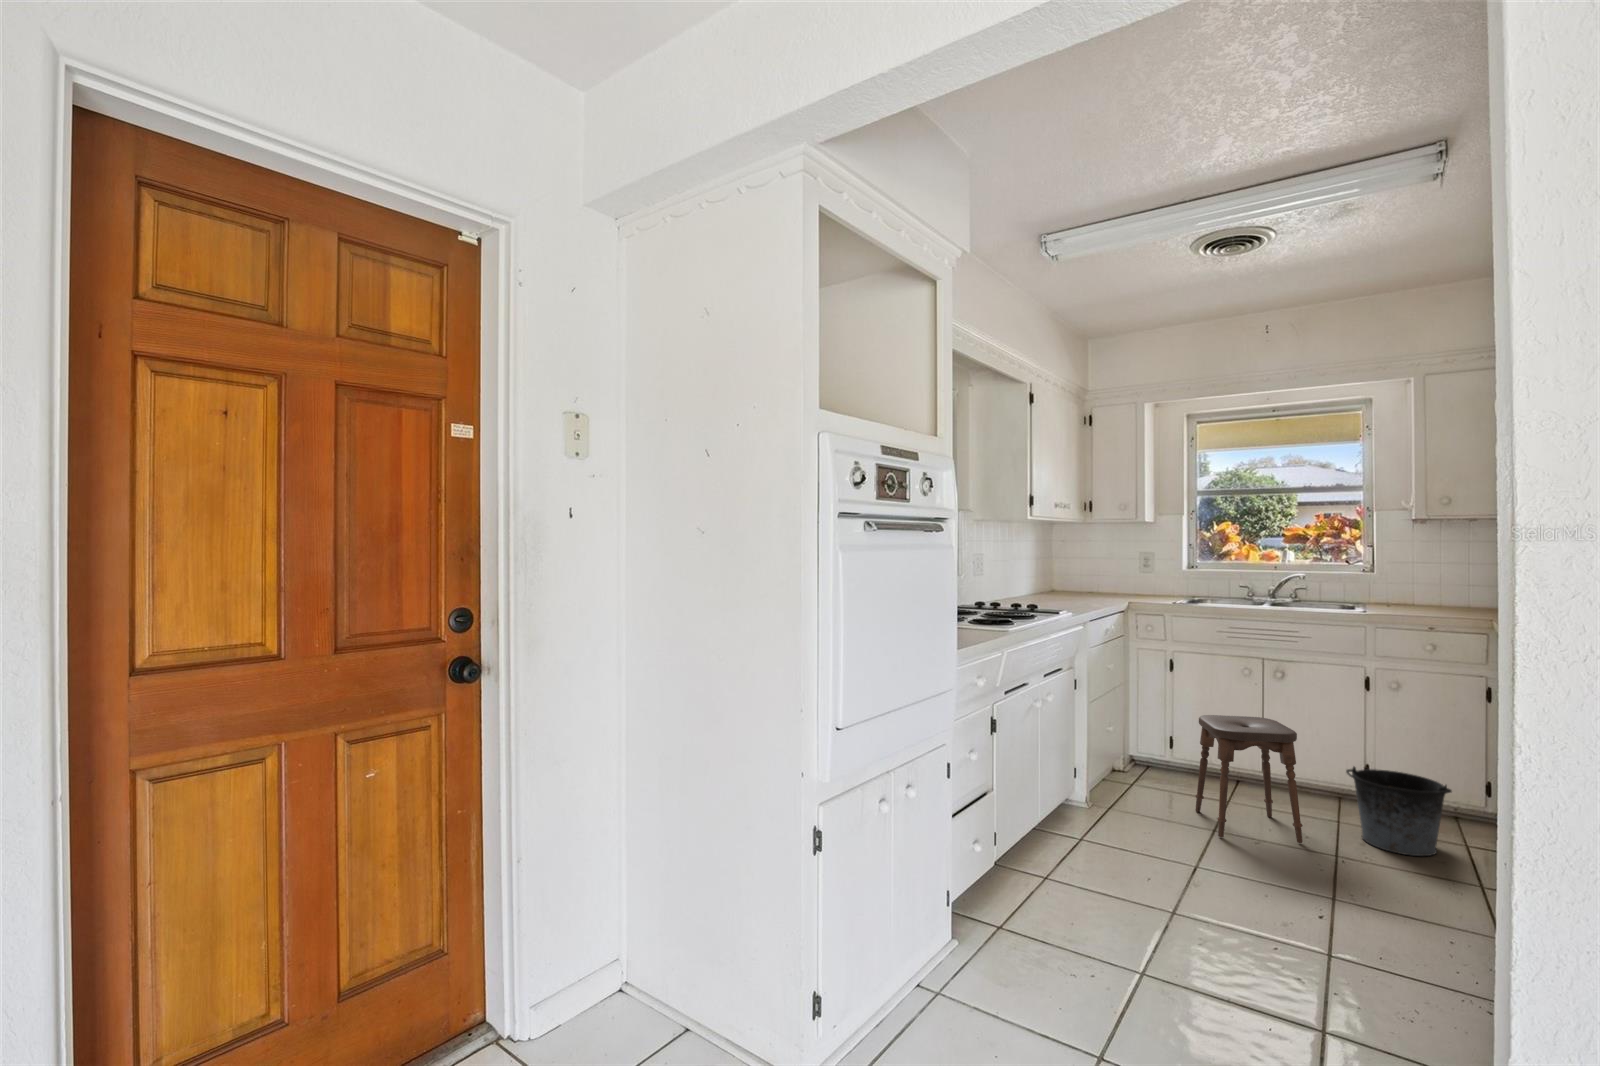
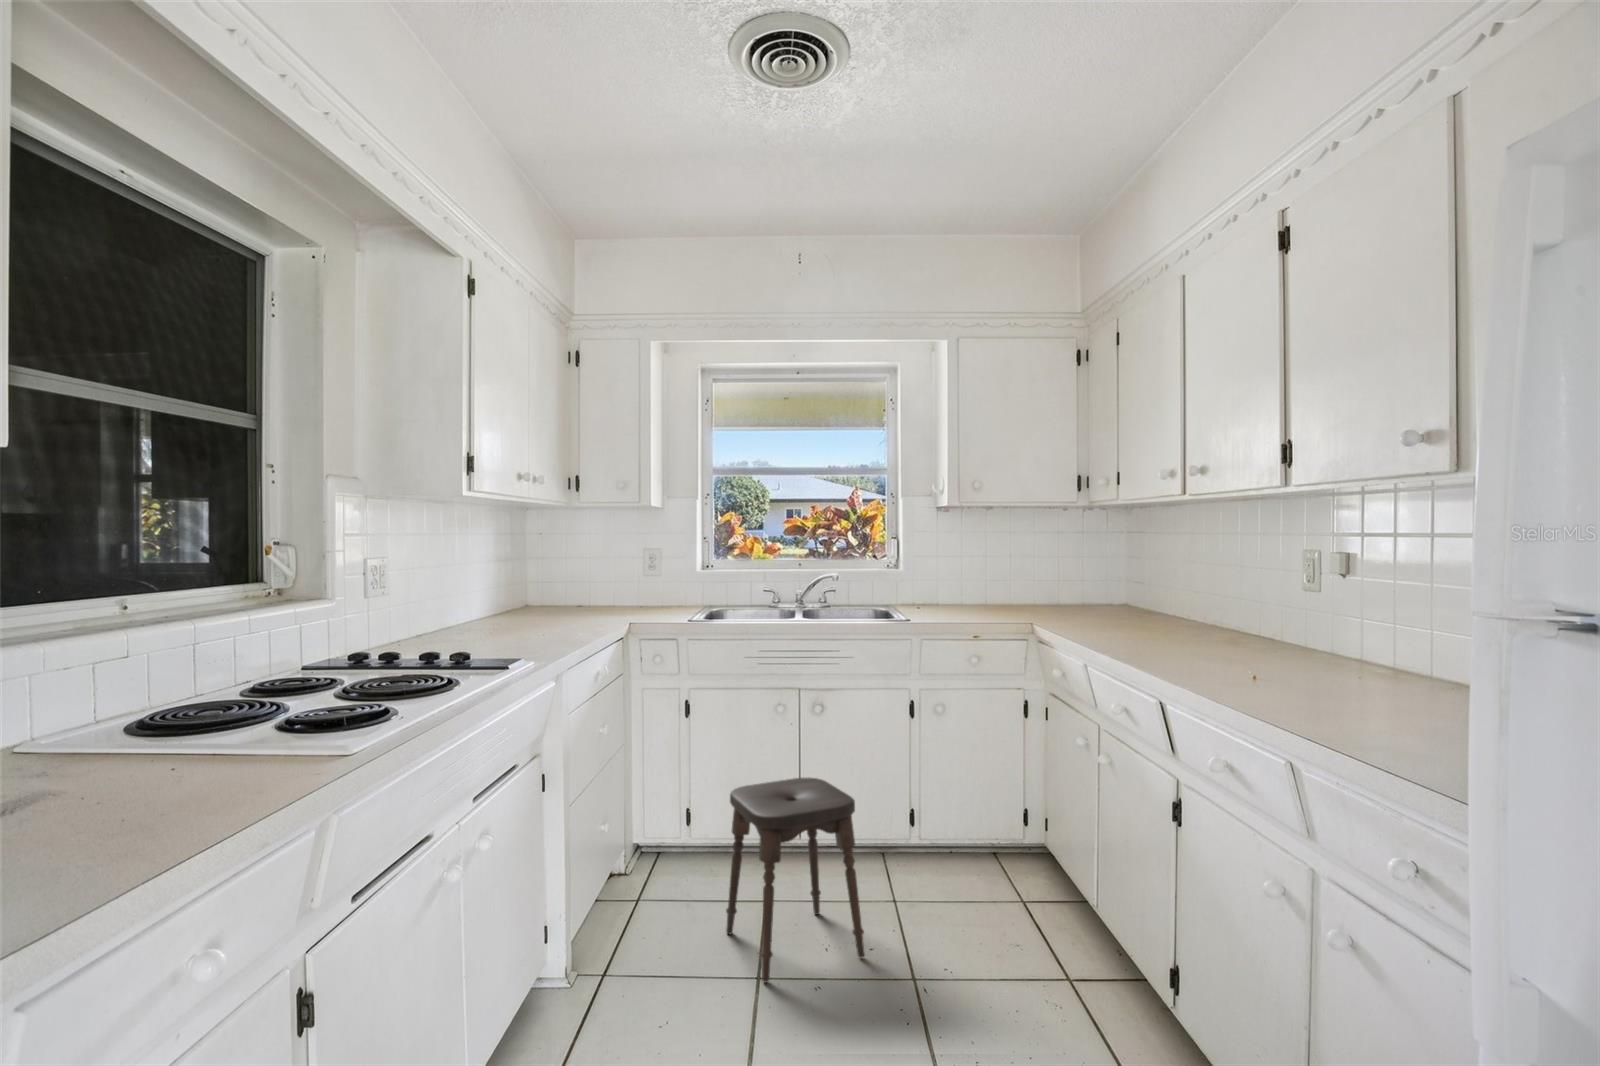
bucket: present [1346,767,1452,856] -> none [903,820,1015,937]

